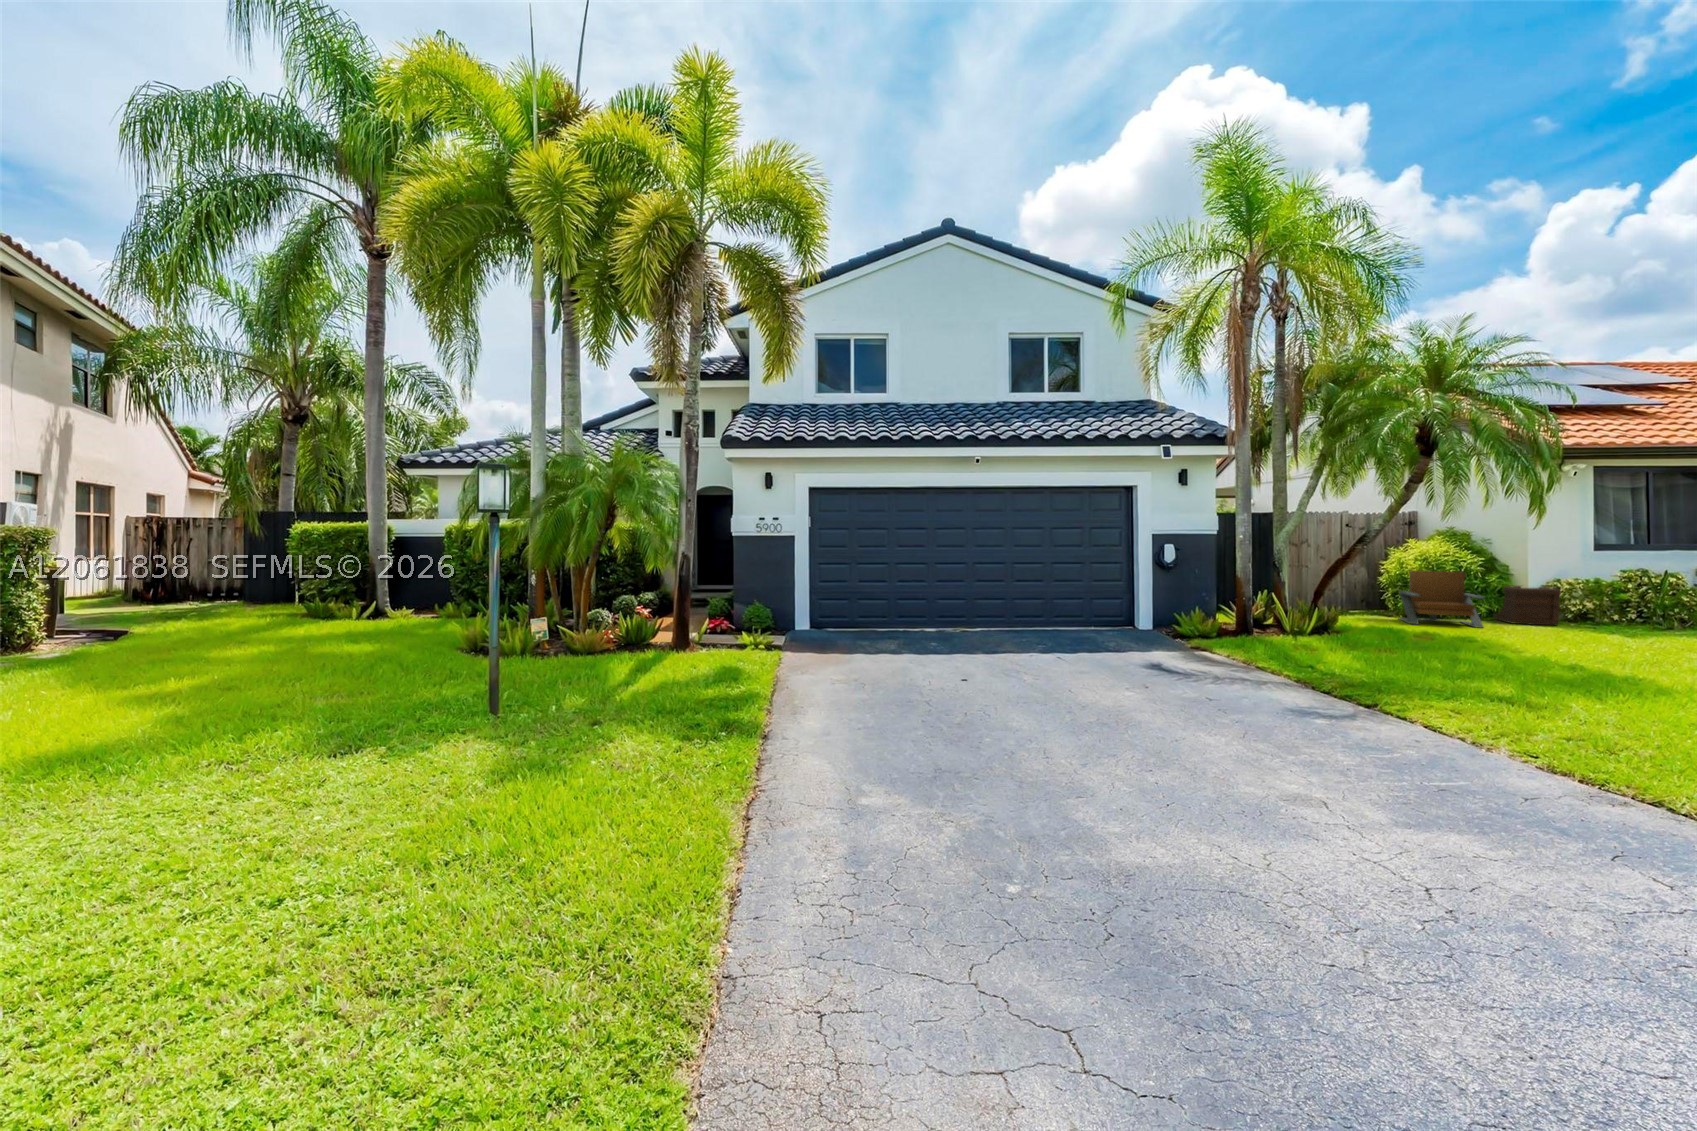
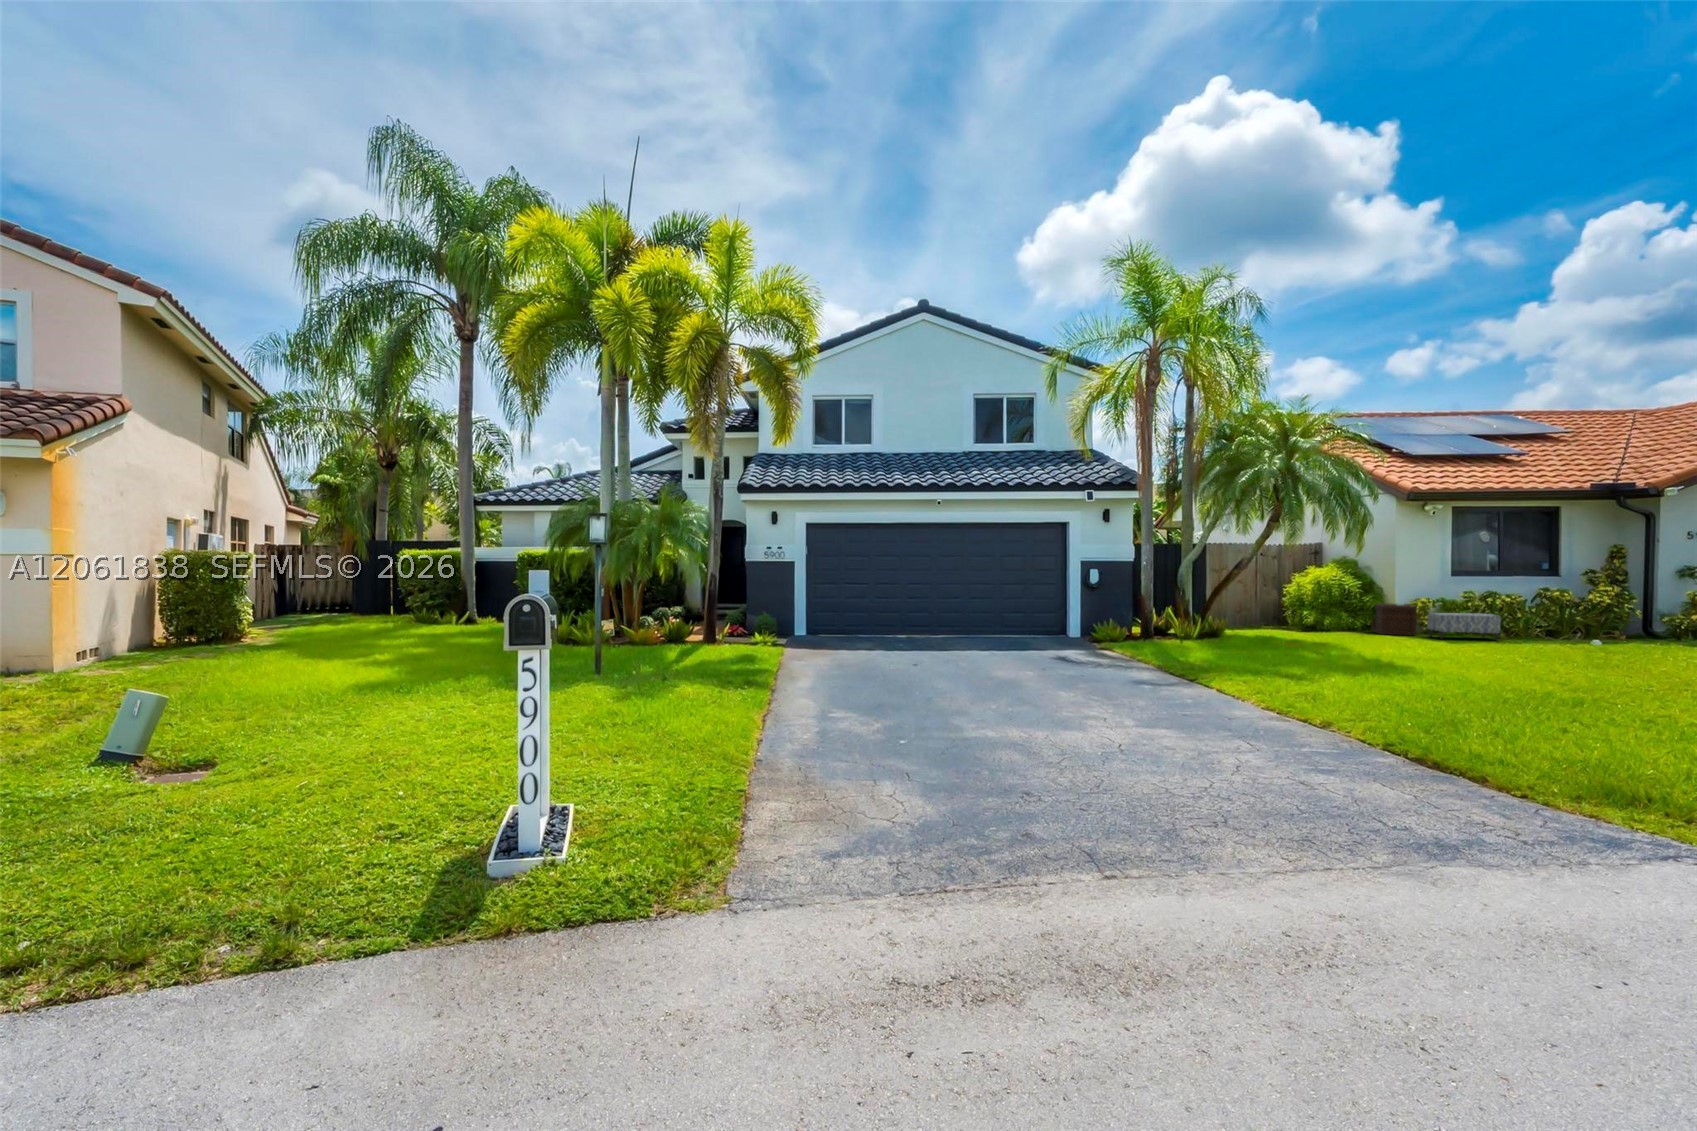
lounge chair: present [1399,570,1484,628] -> none [1293,591,1351,637]
bench: none [1575,598,1677,633] -> present [1427,613,1501,640]

